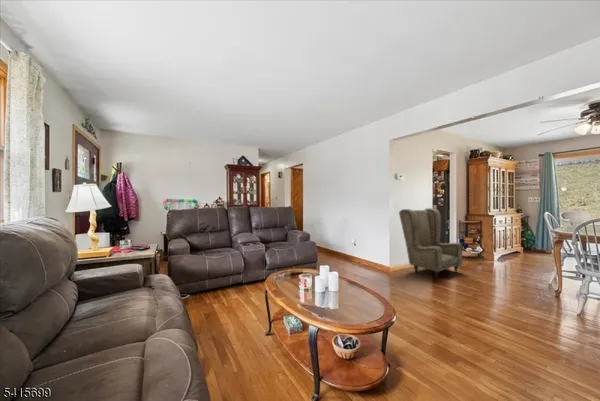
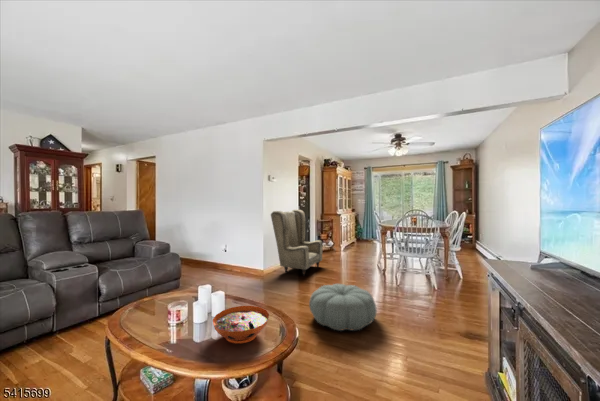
decorative bowl: none [326,285,372,314] -> present [213,306,269,343]
pouf: none [432,289,523,345] -> present [309,284,377,331]

